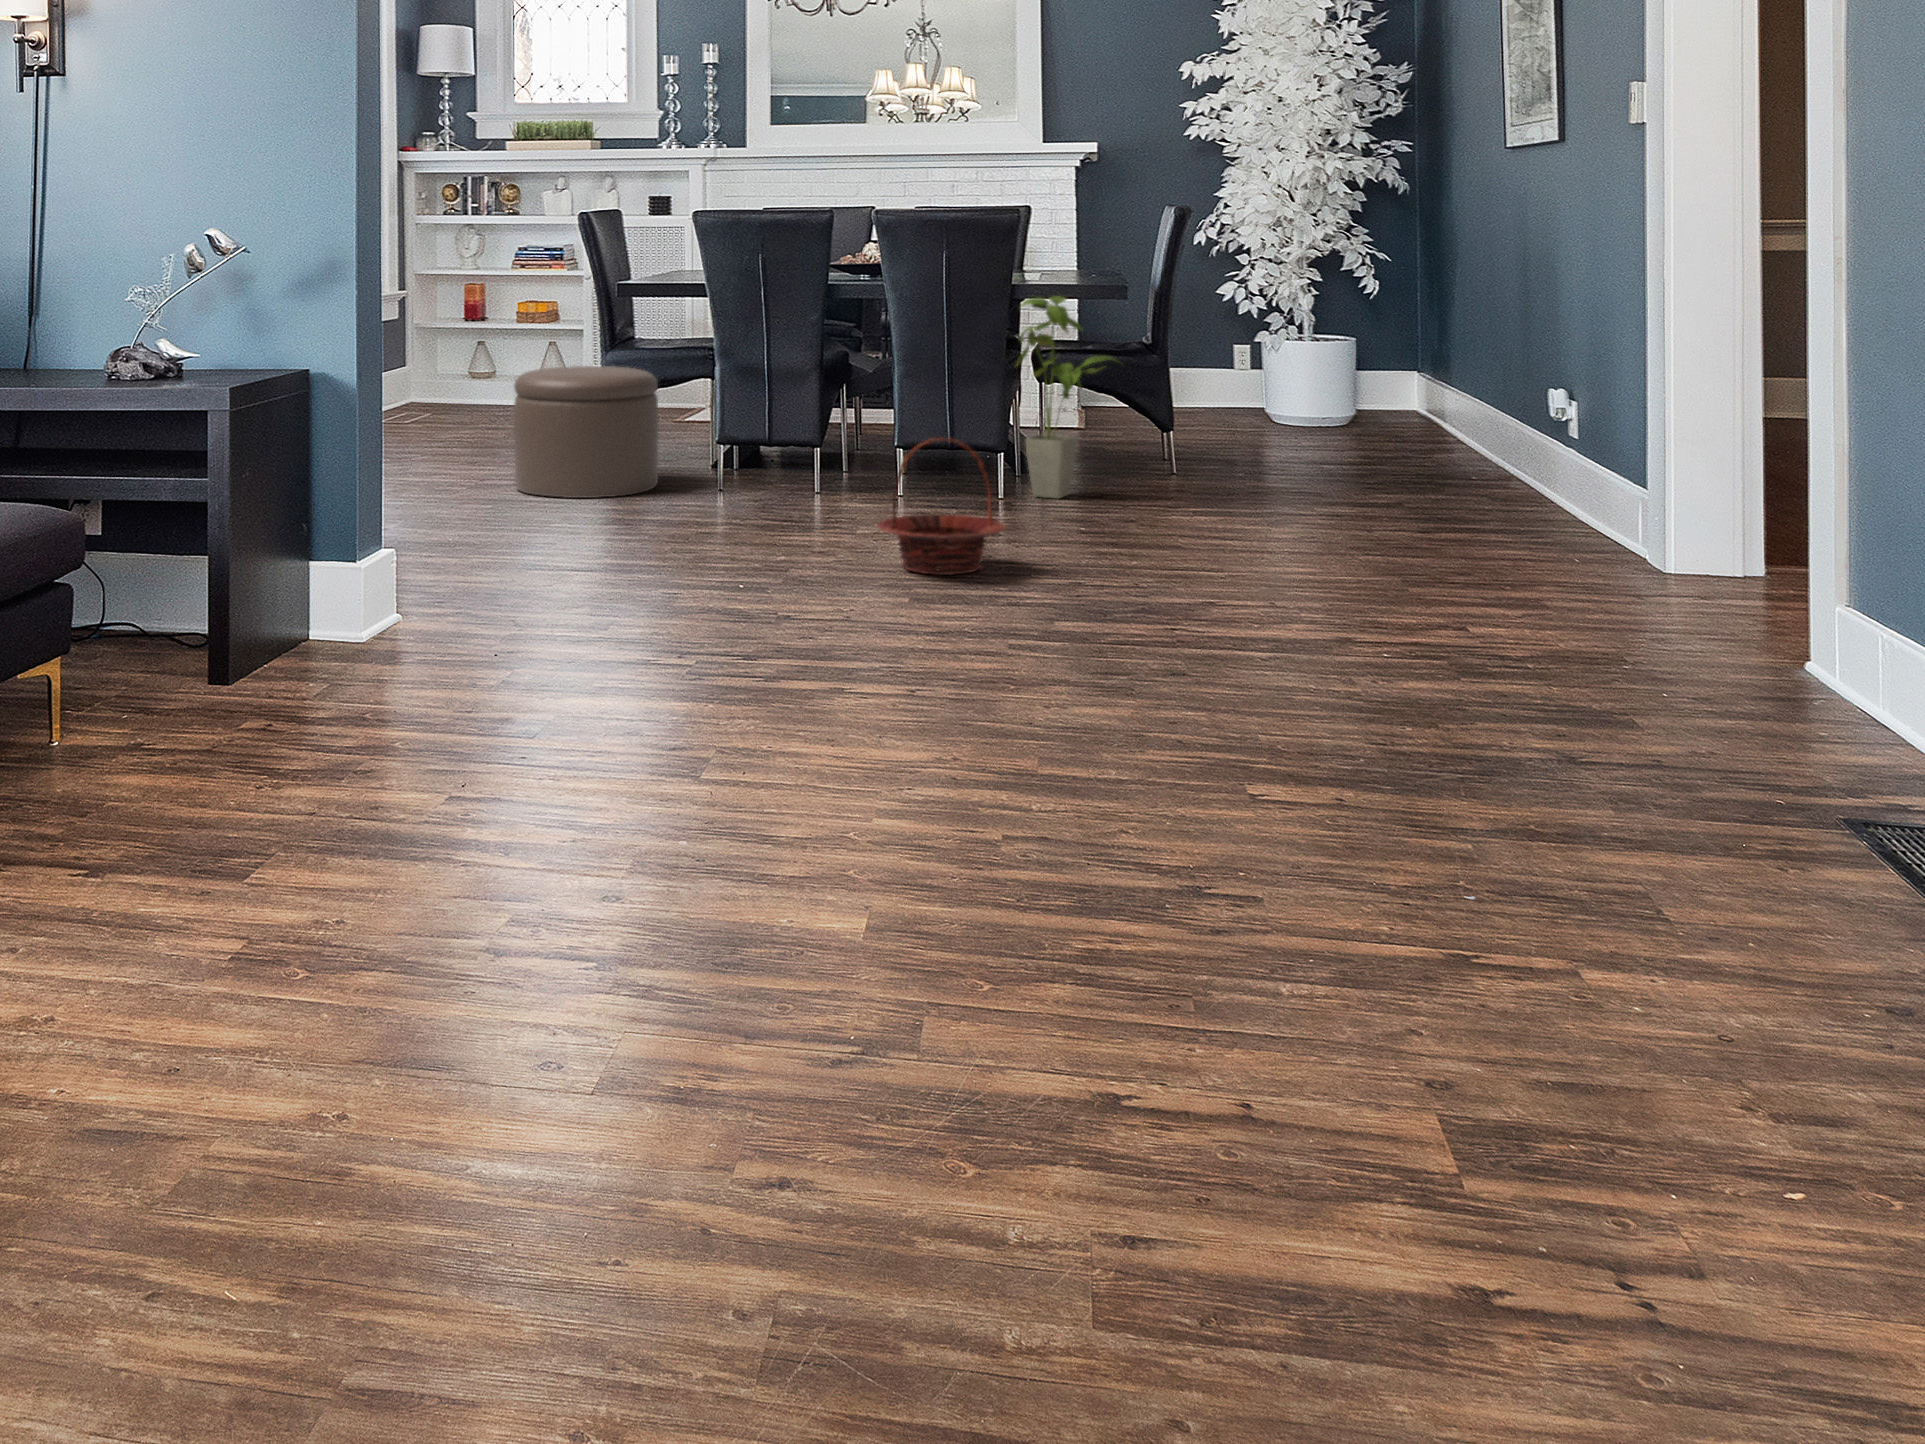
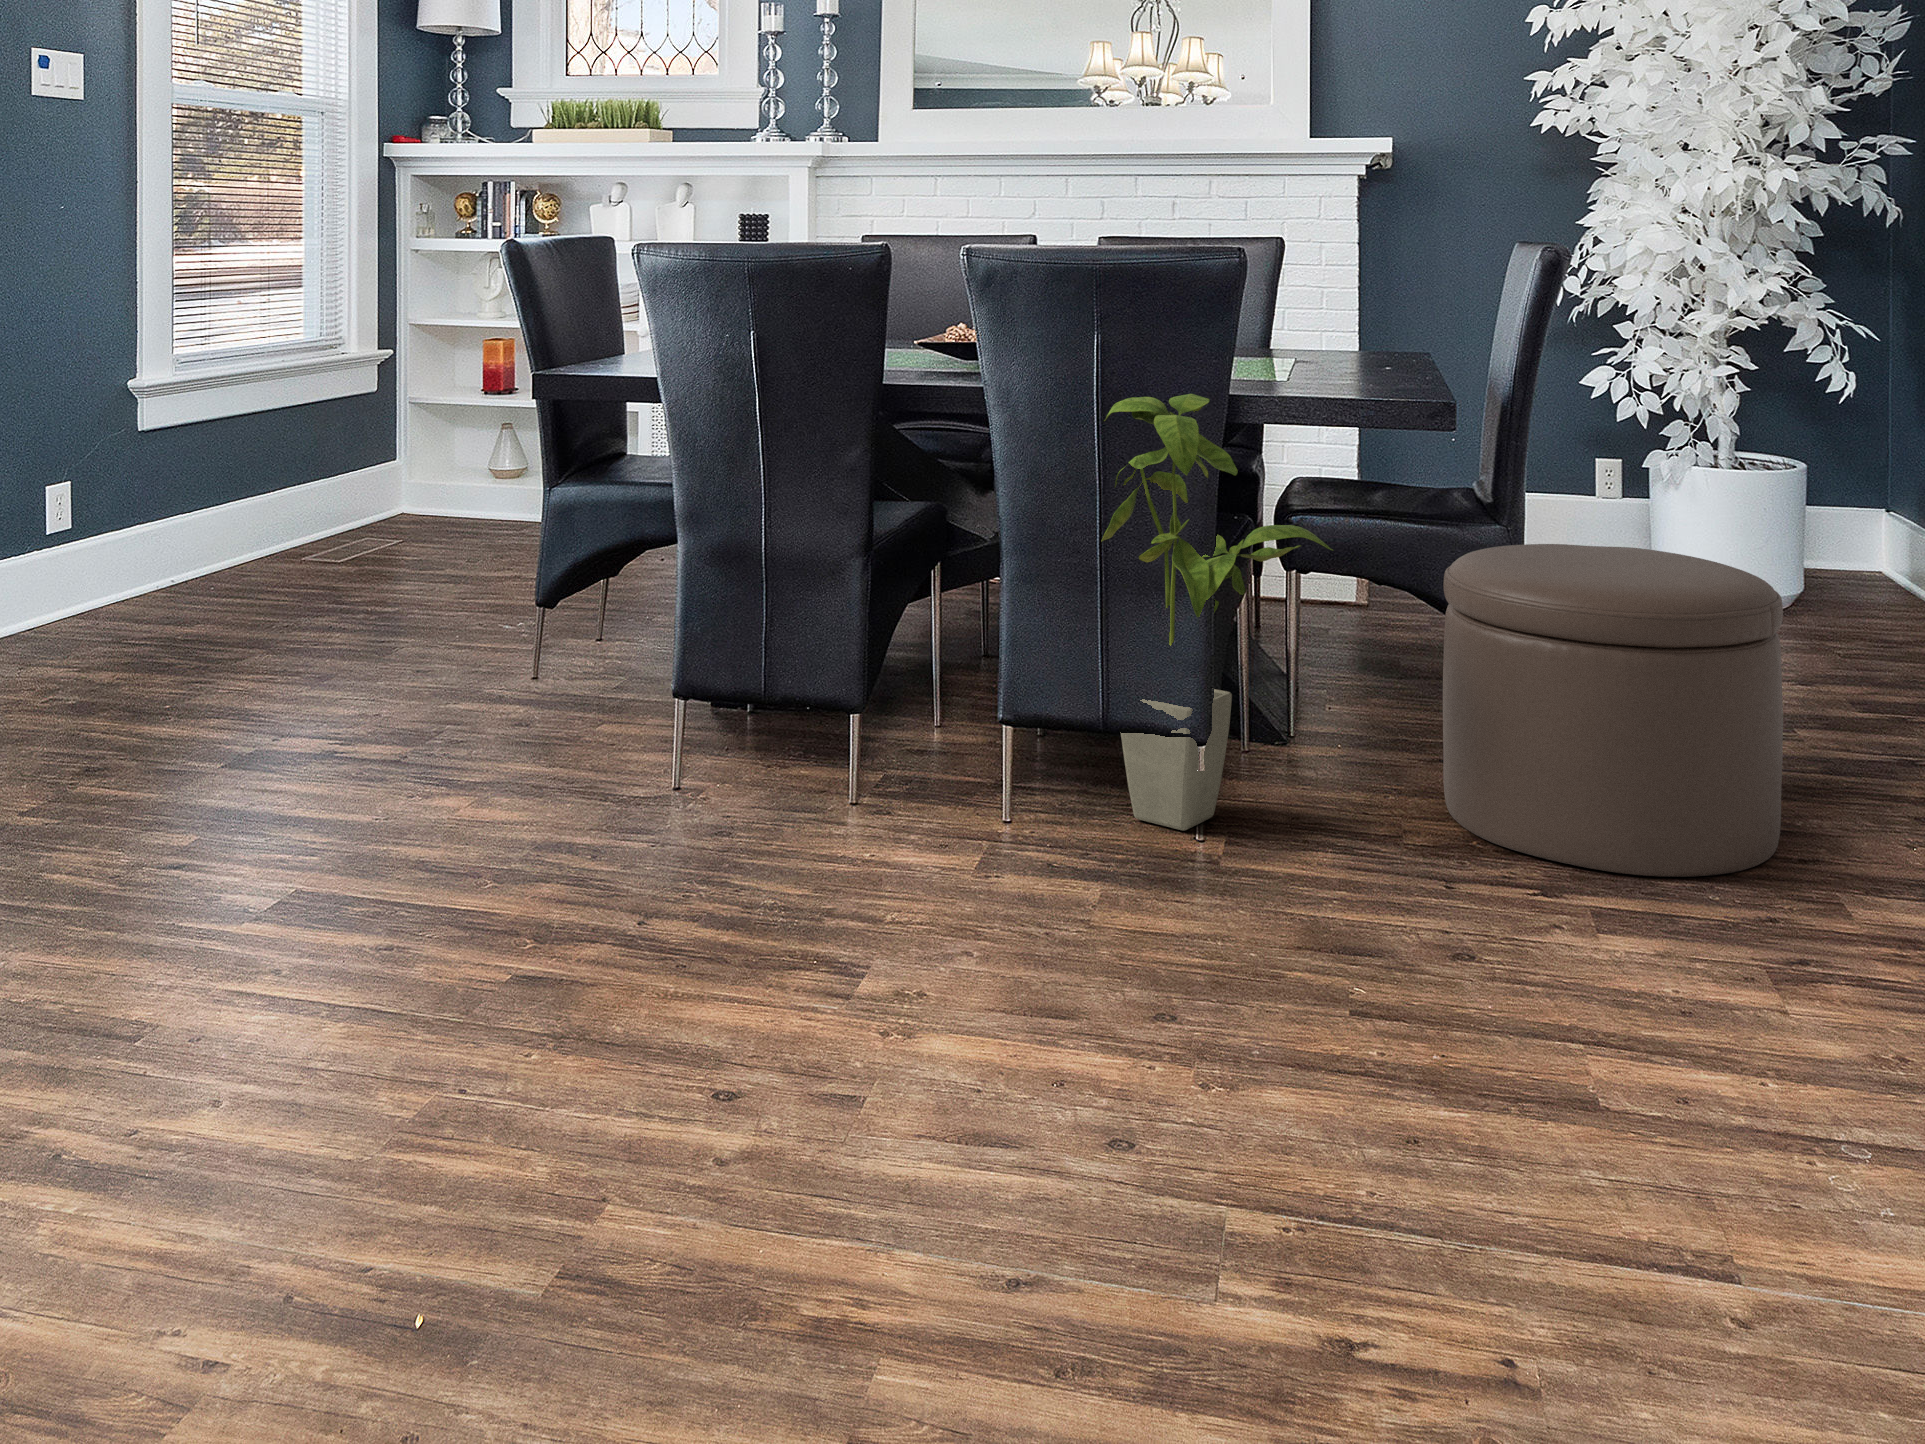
ottoman: present [514,366,658,498] -> present [1443,544,1783,877]
basket: present [878,438,1006,575] -> none [450,821,837,1271]

